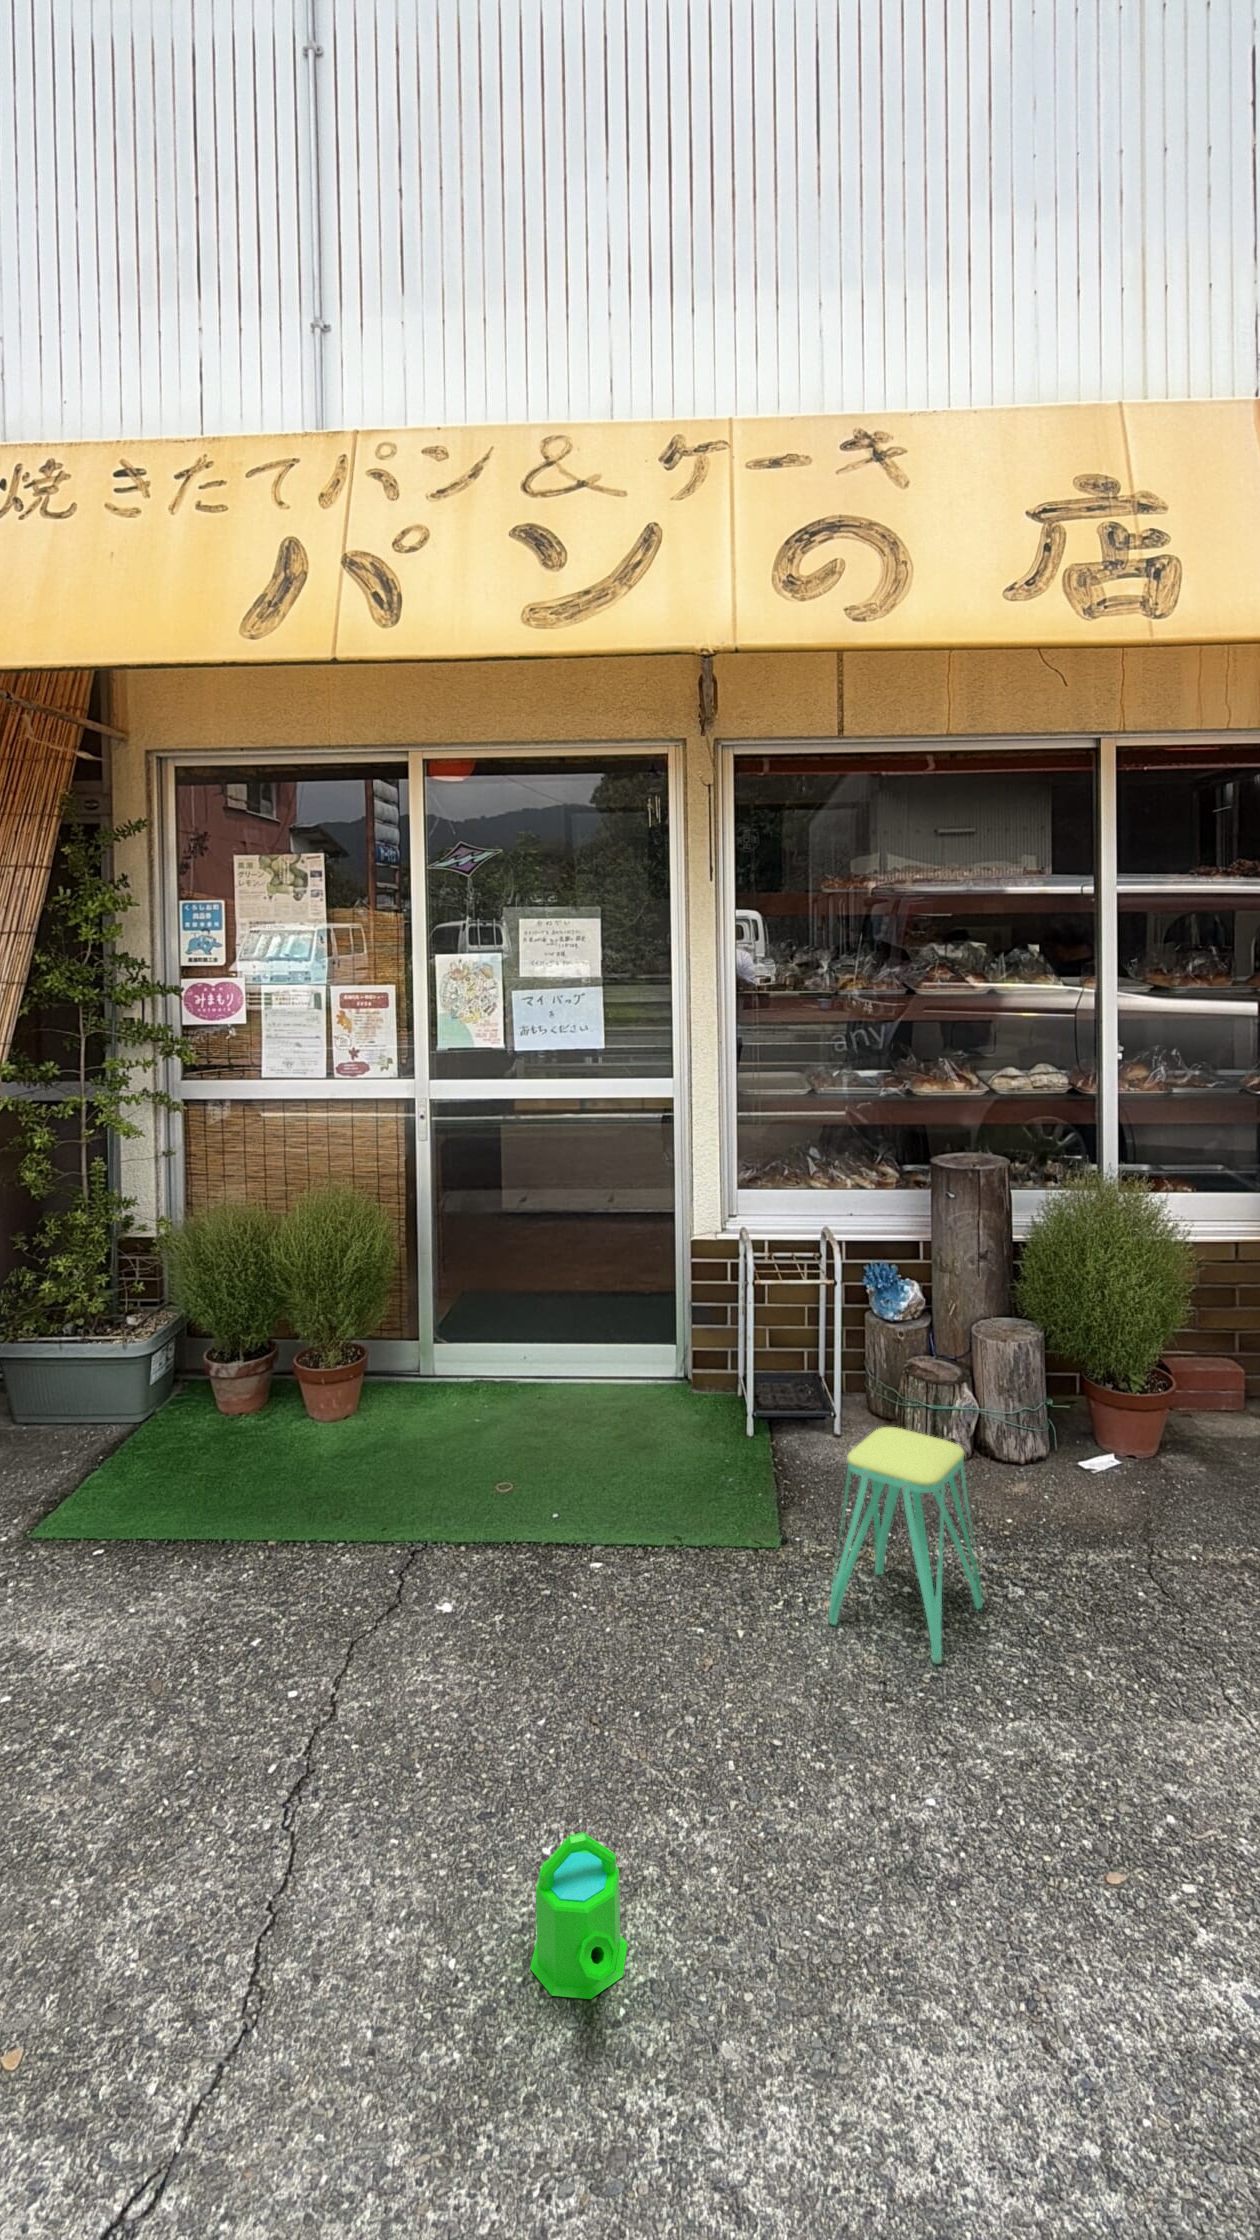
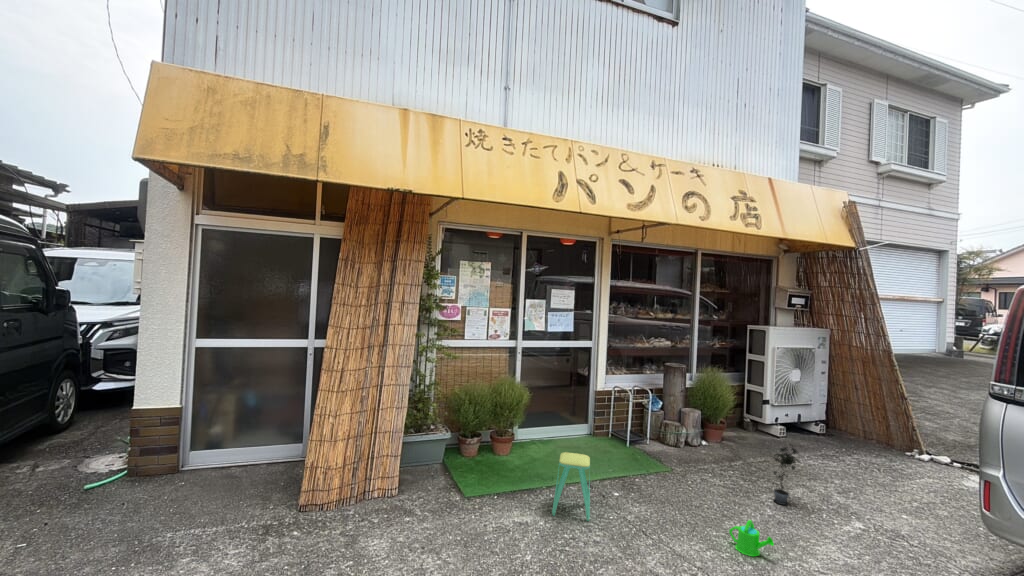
stool: present [829,1427,983,1664] -> present [552,452,590,521]
potted plant: none [1005,1529,1121,1786] -> present [773,446,799,505]

